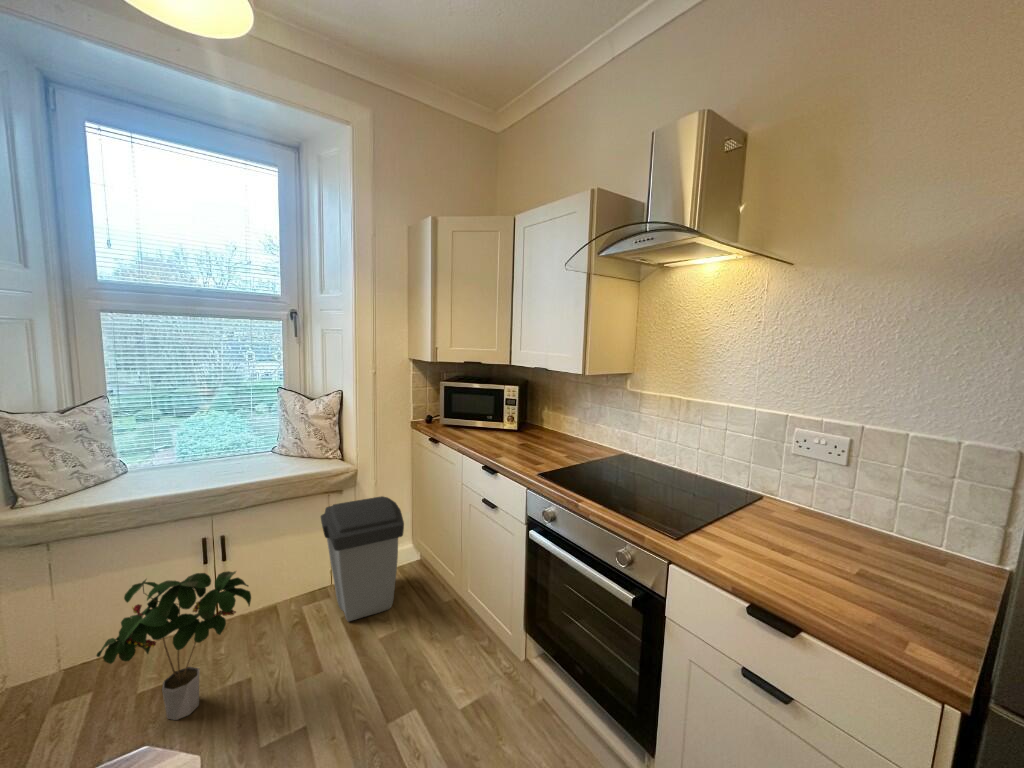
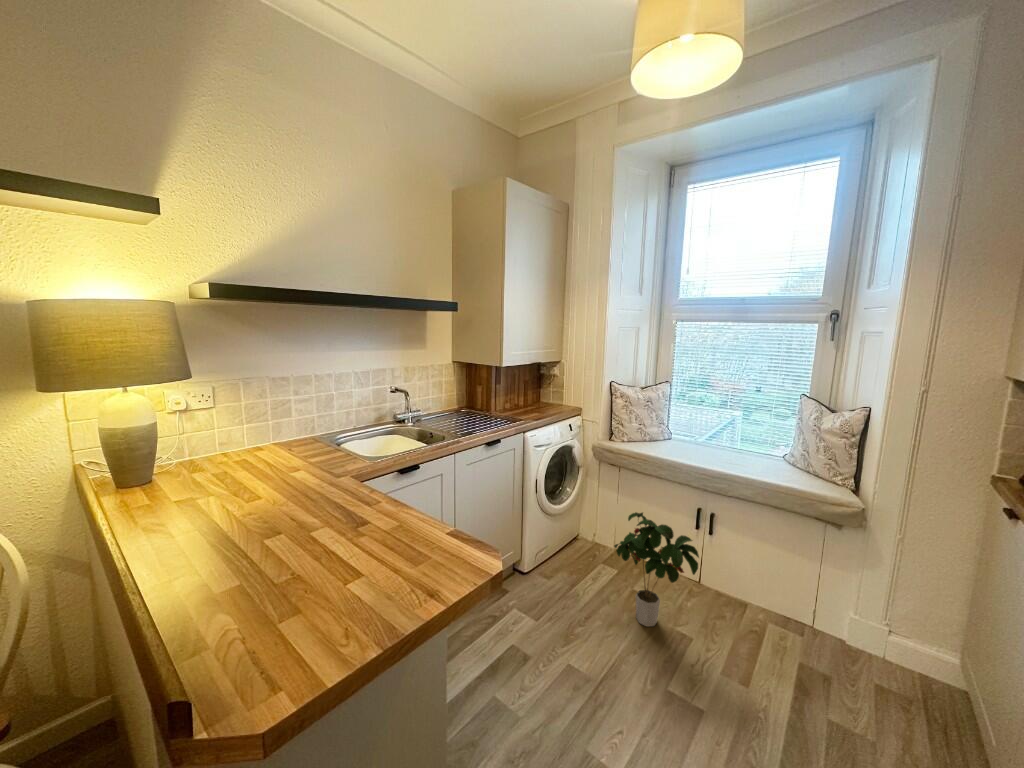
trash can: present [321,496,404,622] -> none [793,535,916,703]

